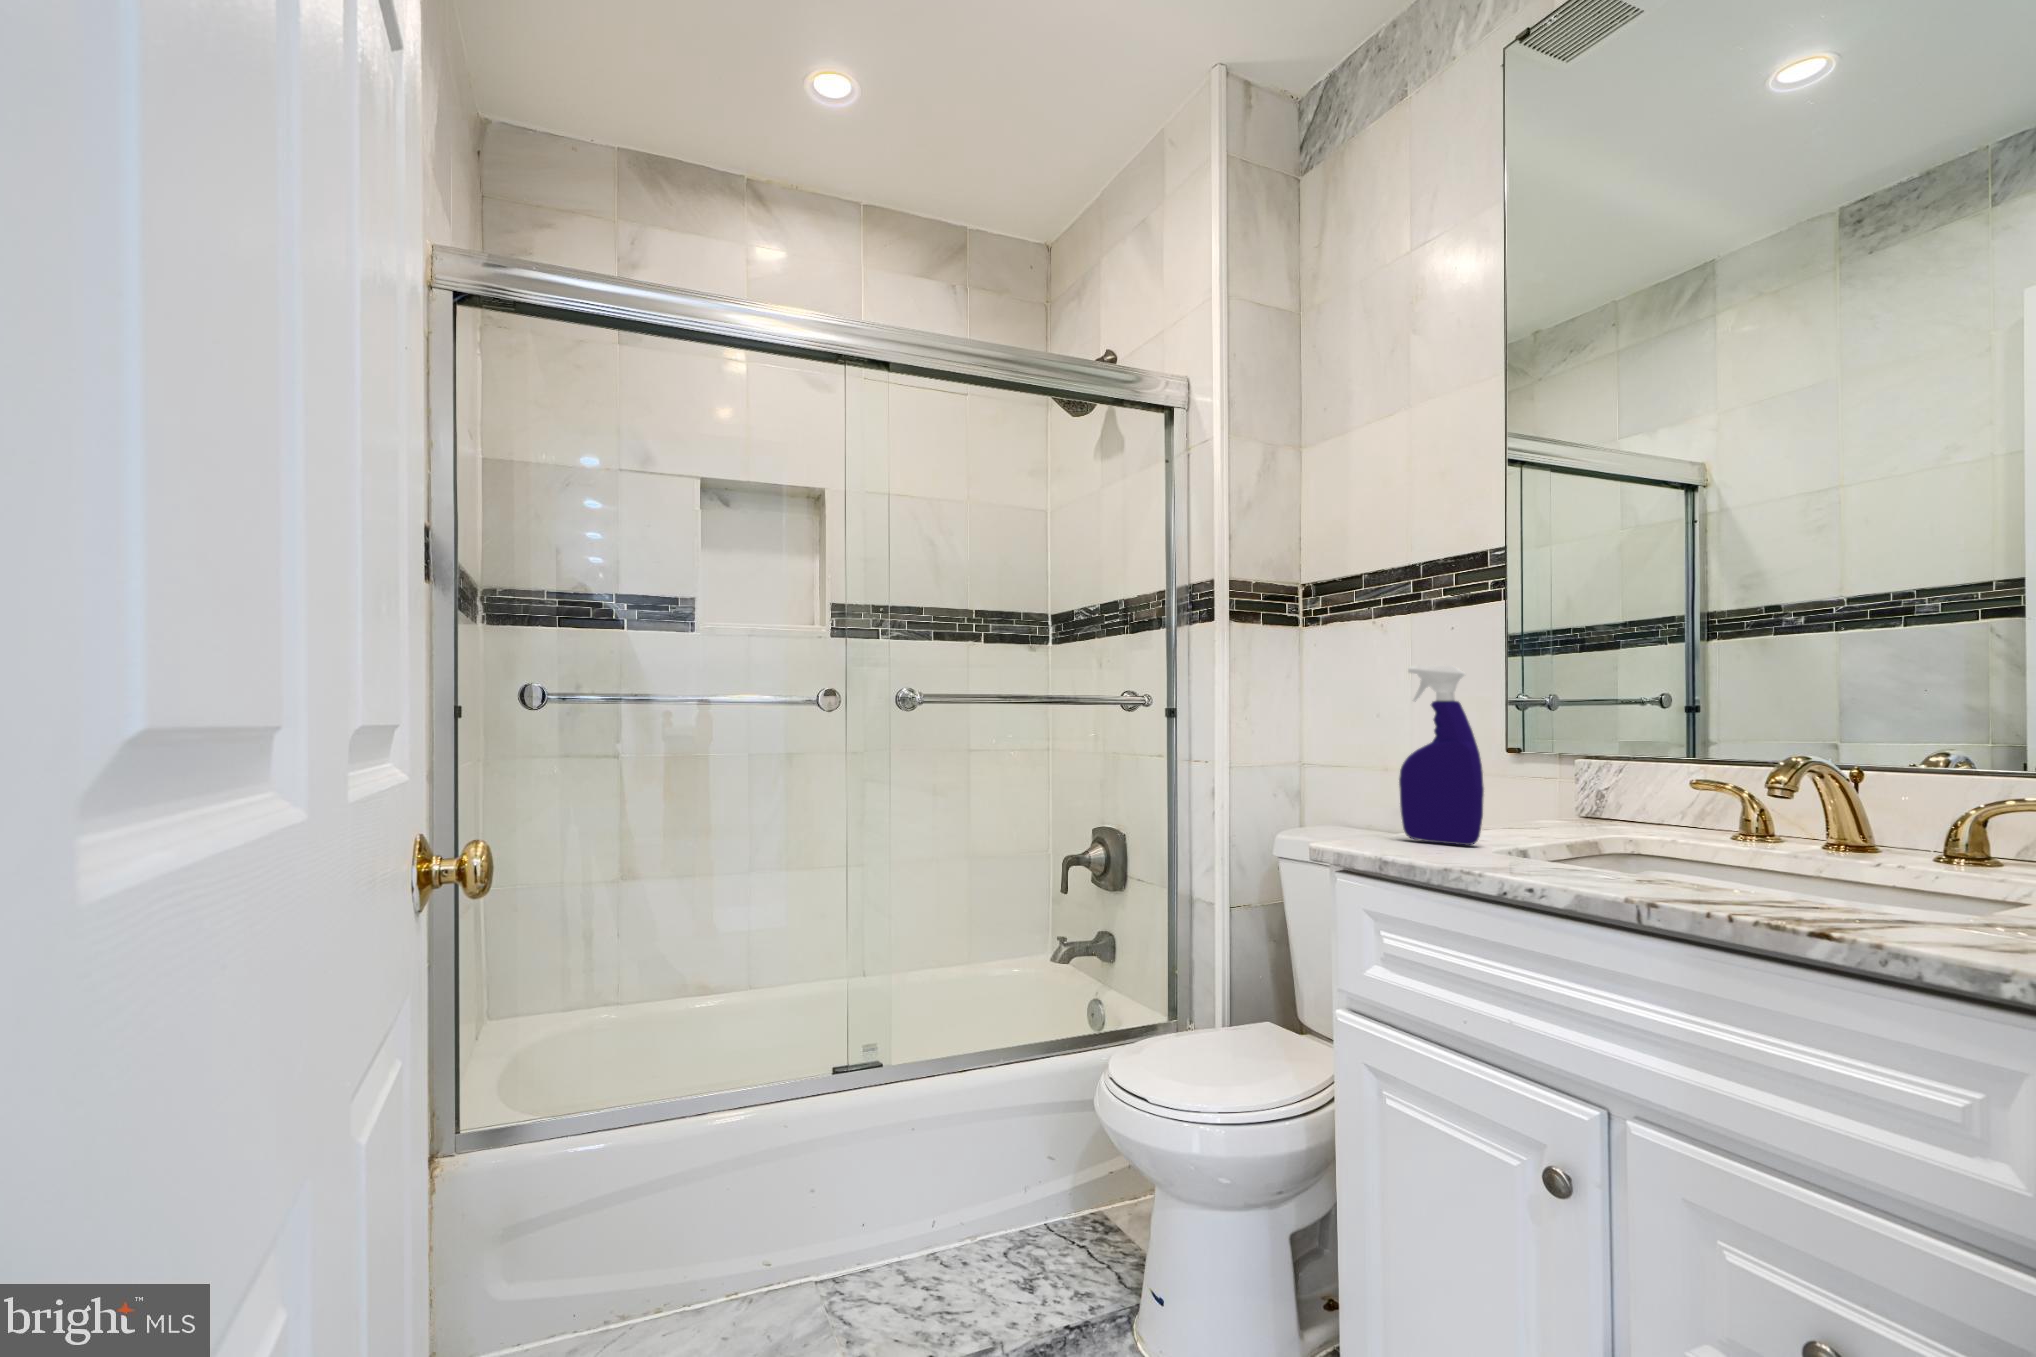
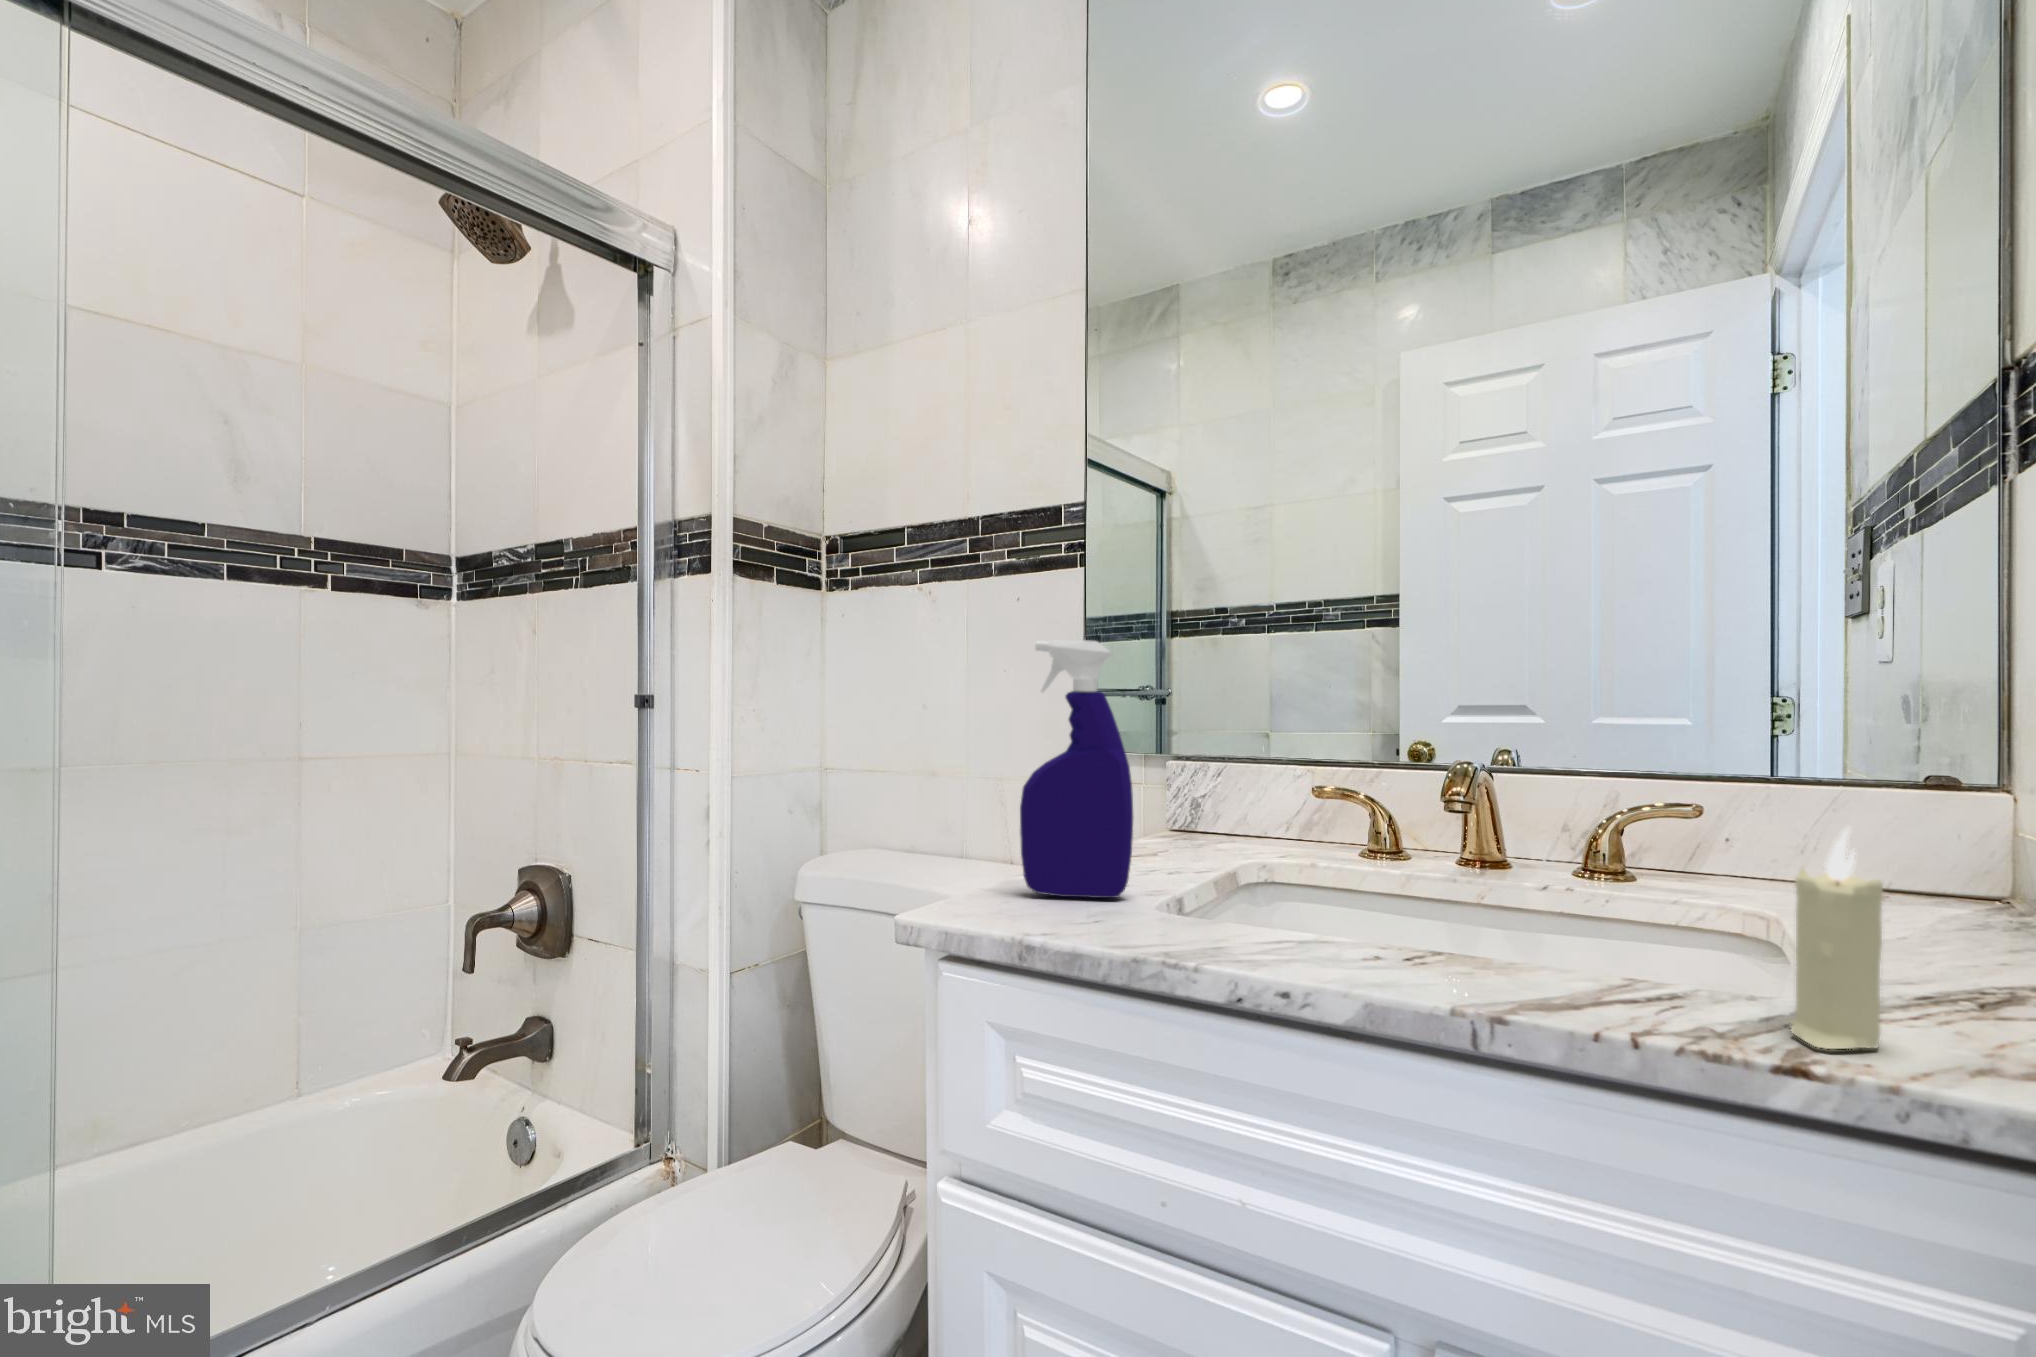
candle: none [1875,786,1946,937] -> present [1789,829,1883,1049]

